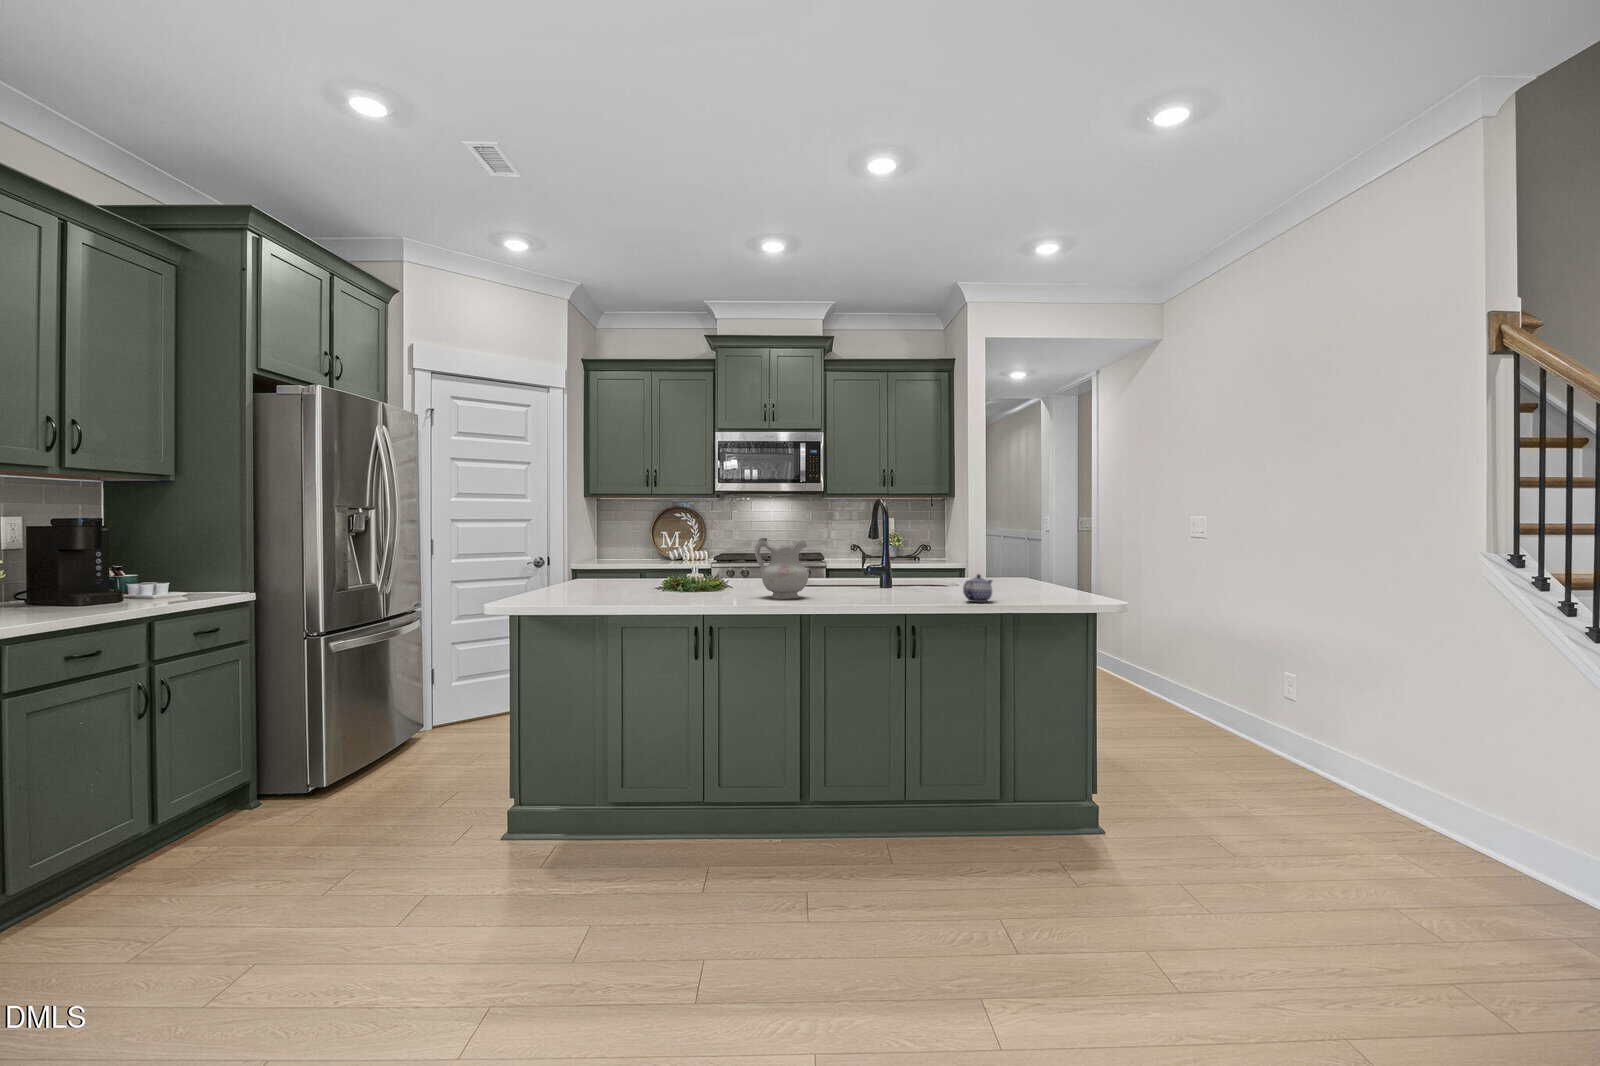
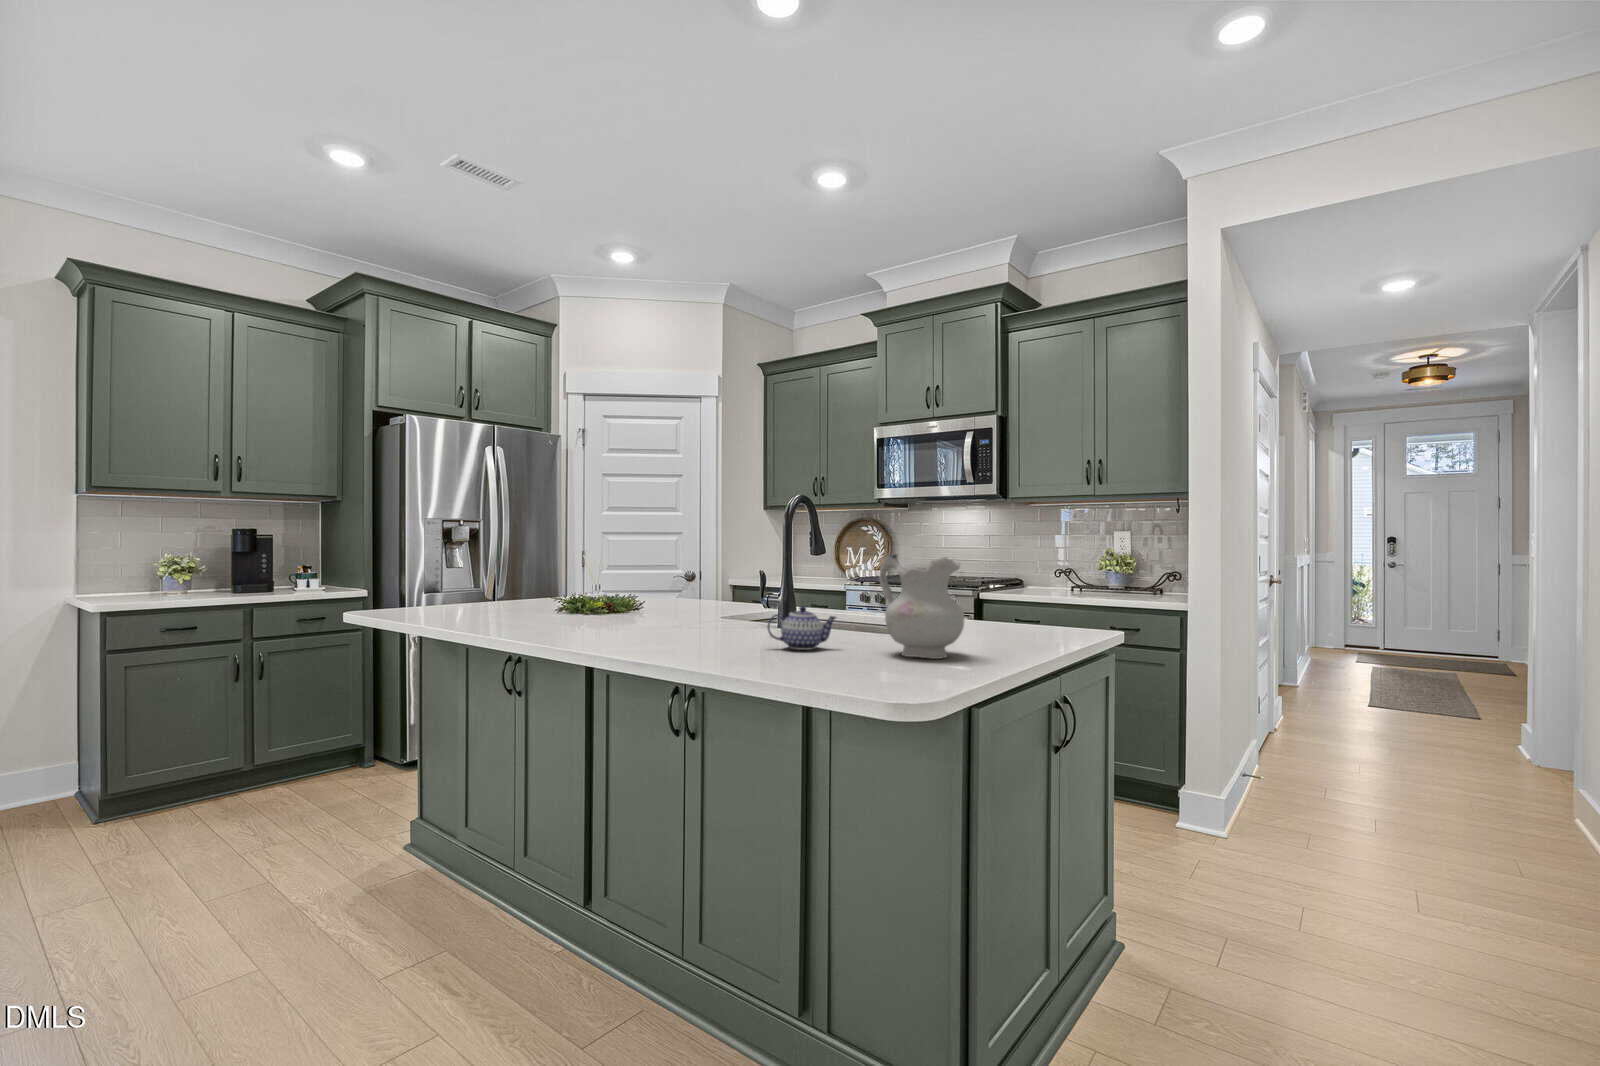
ceramic pitcher: present [755,538,808,599] -> present [879,553,964,659]

